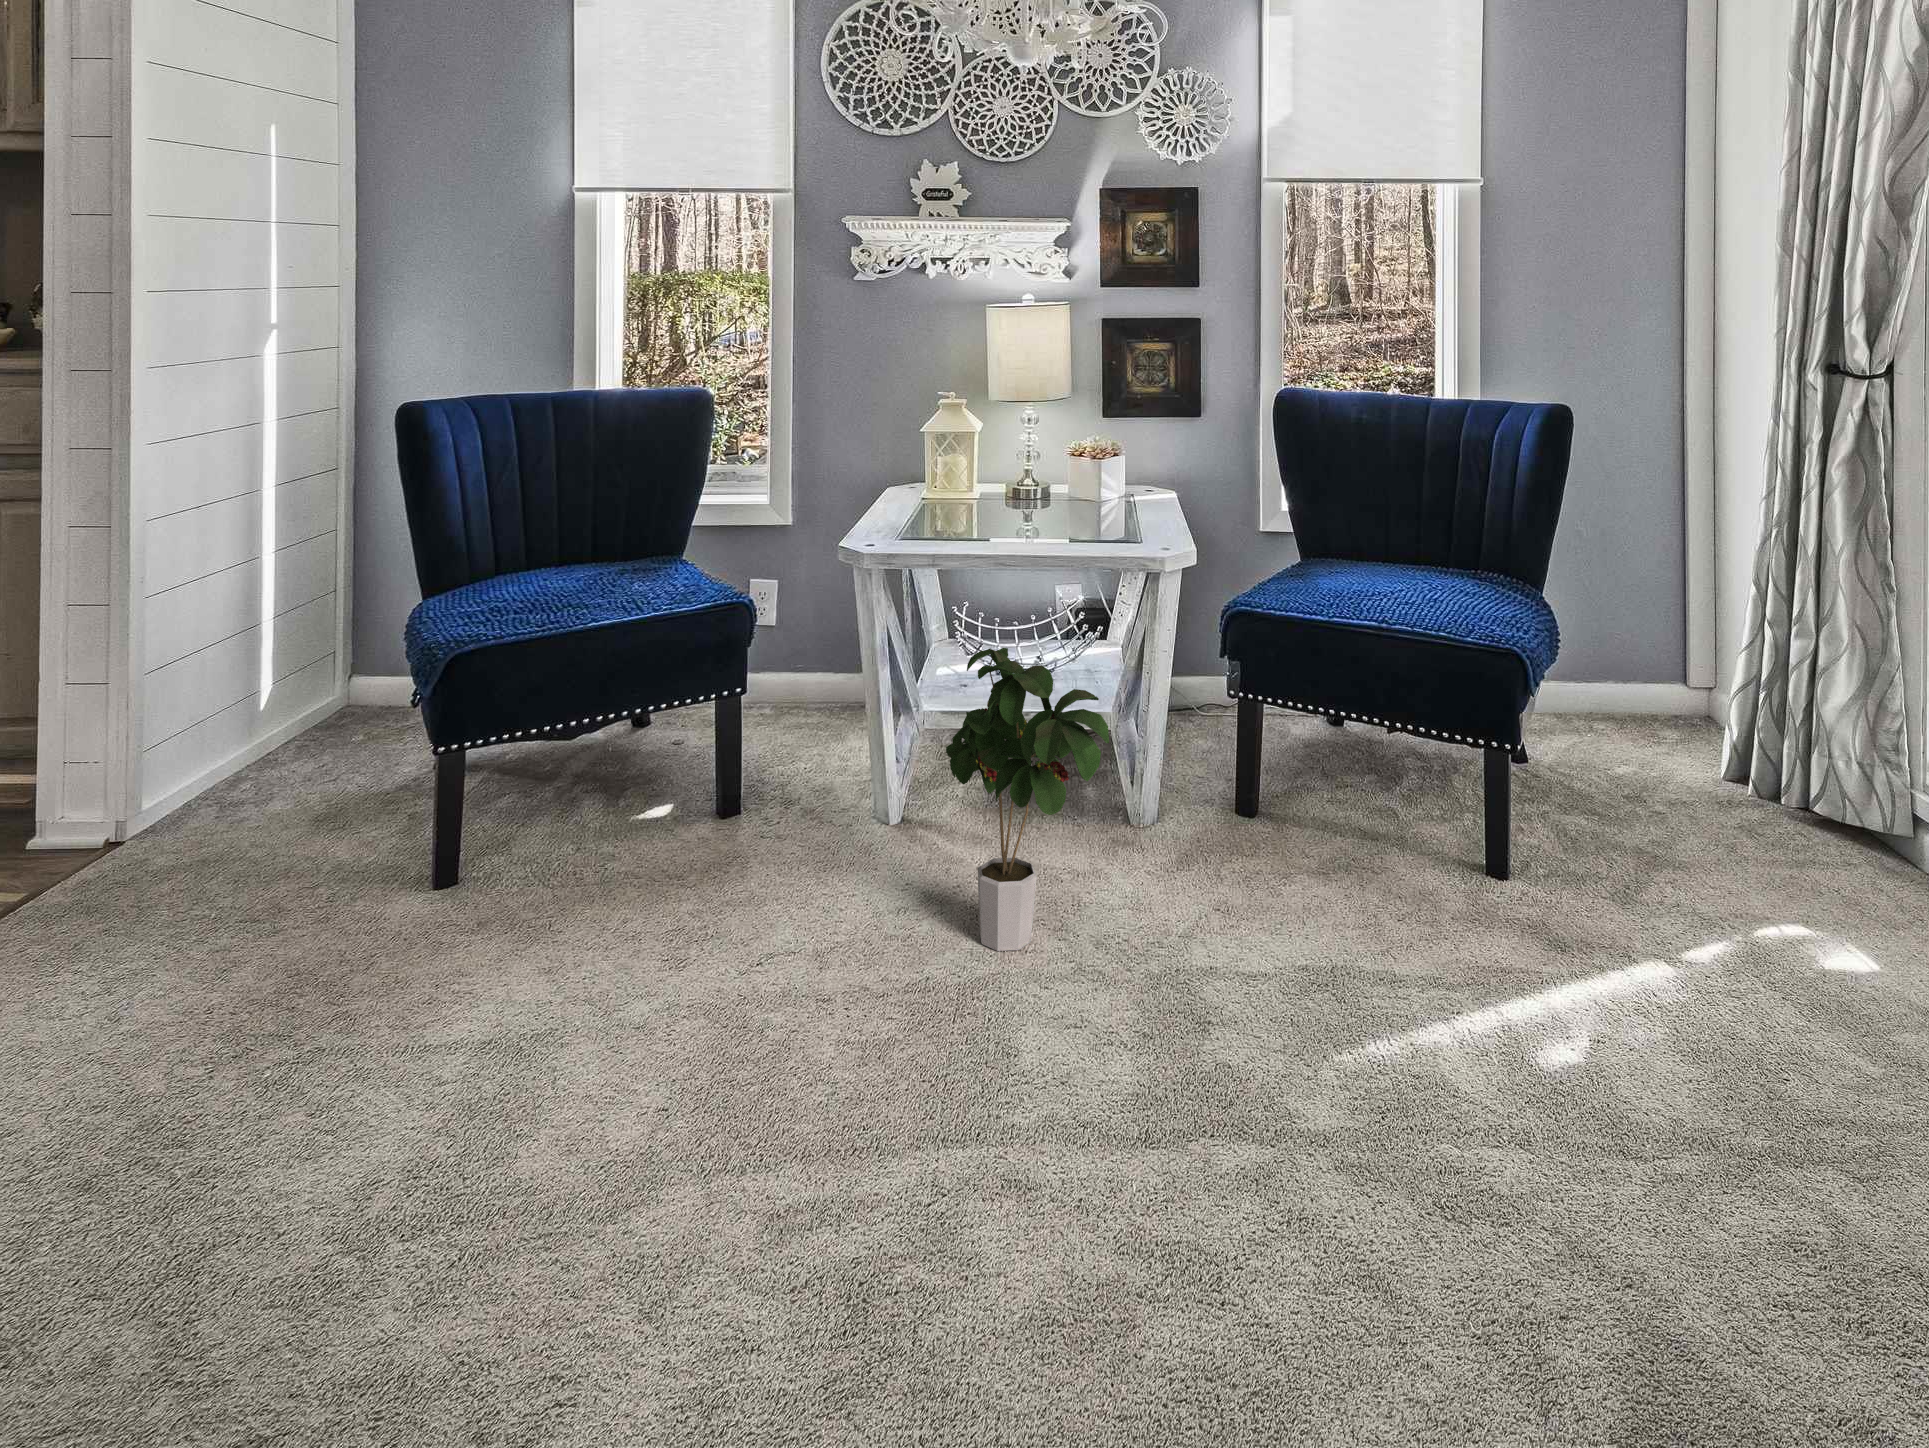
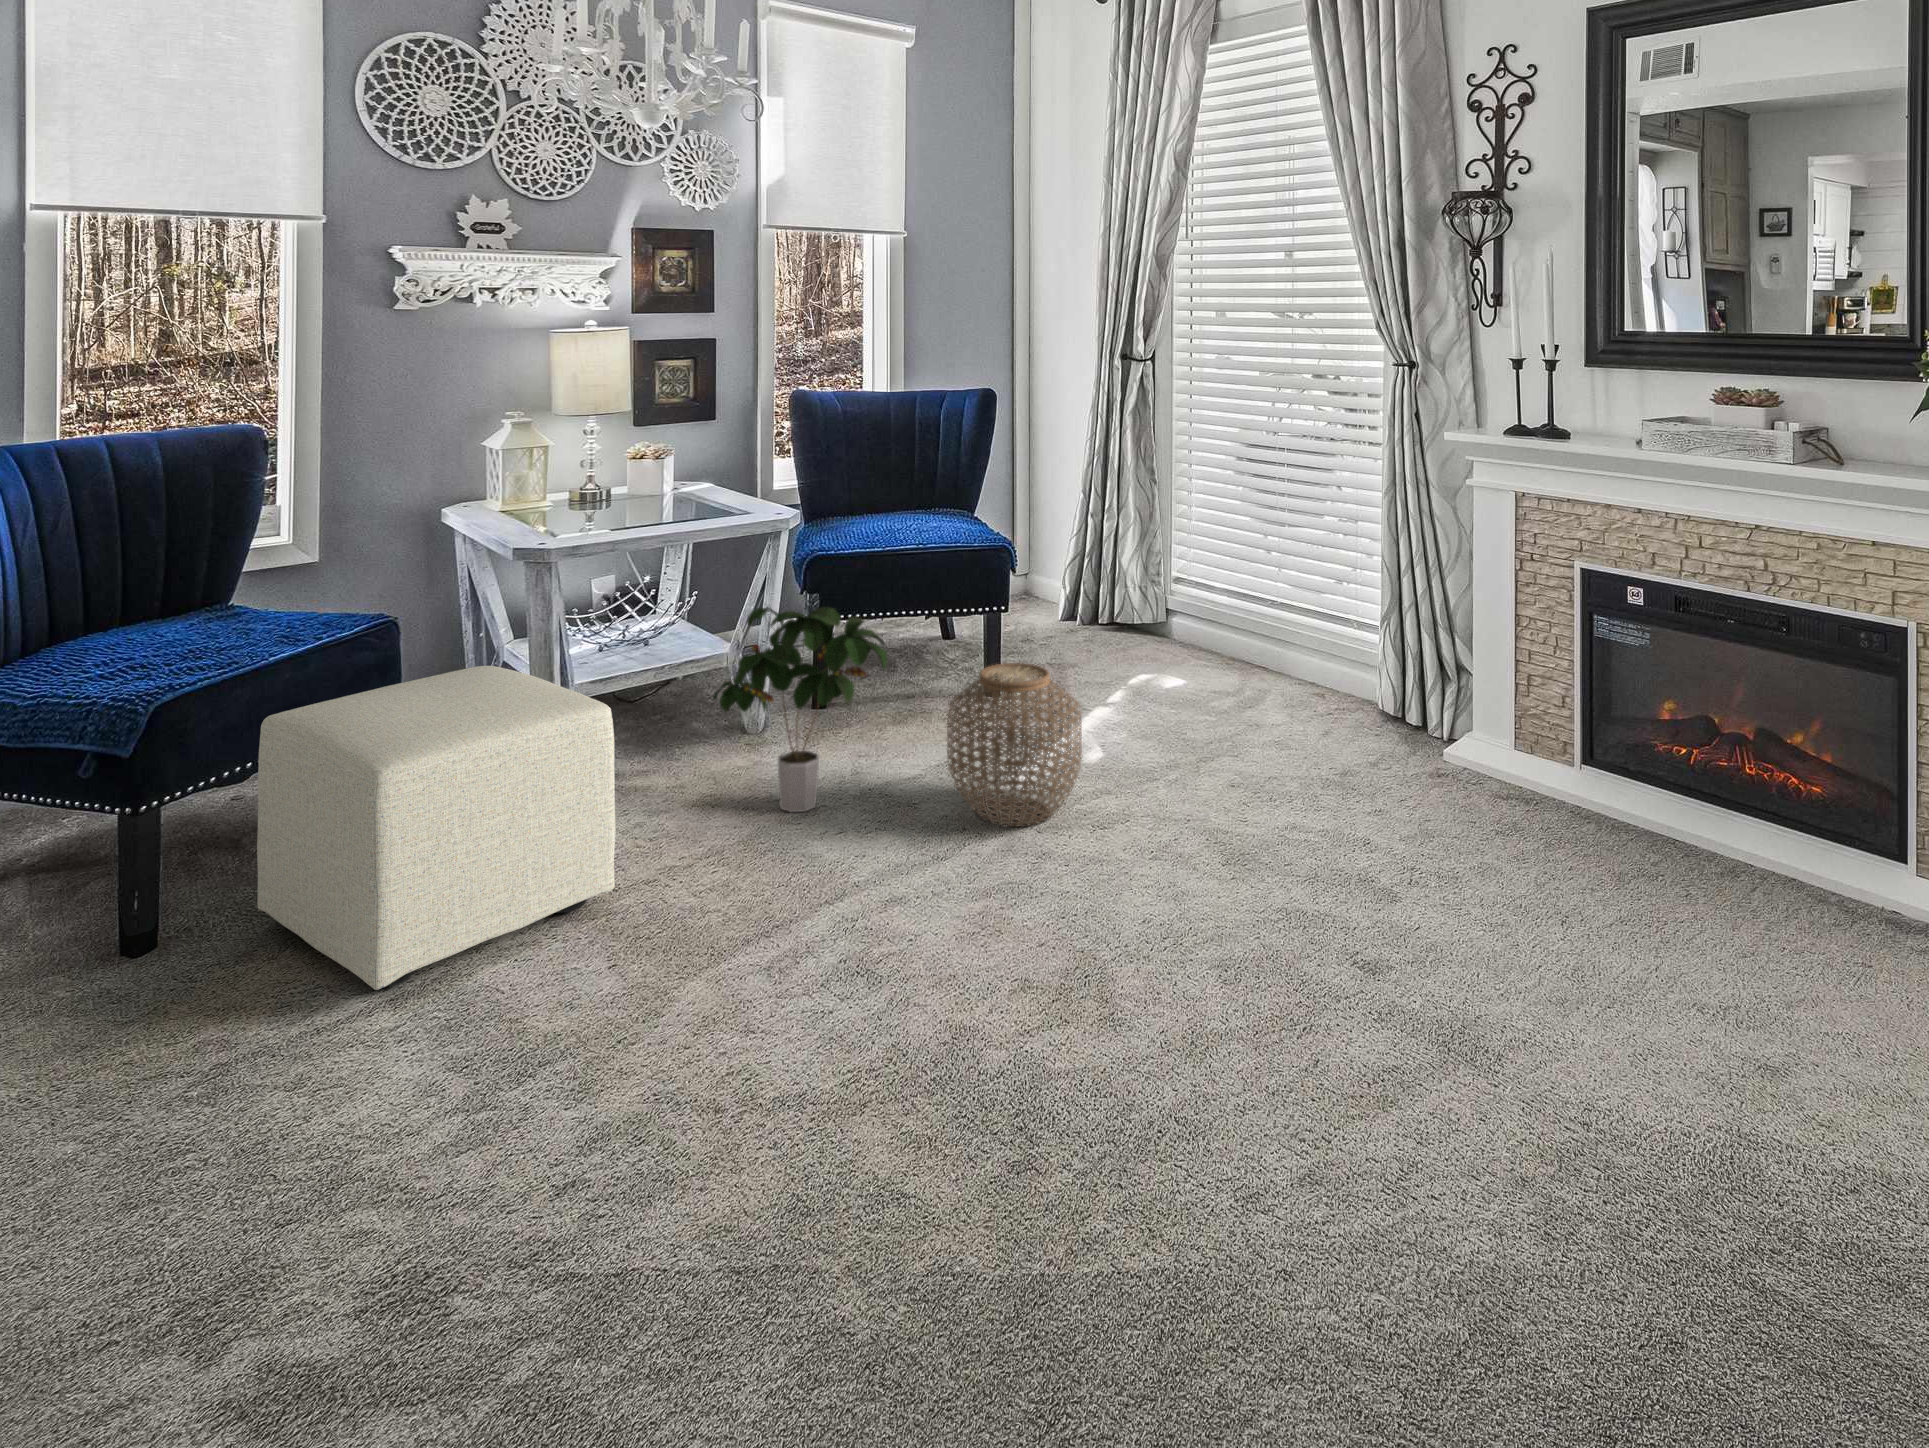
ottoman: none [311,647,695,989] -> present [257,666,616,990]
woven basket: none [1139,822,1373,1131] -> present [947,663,1082,826]

